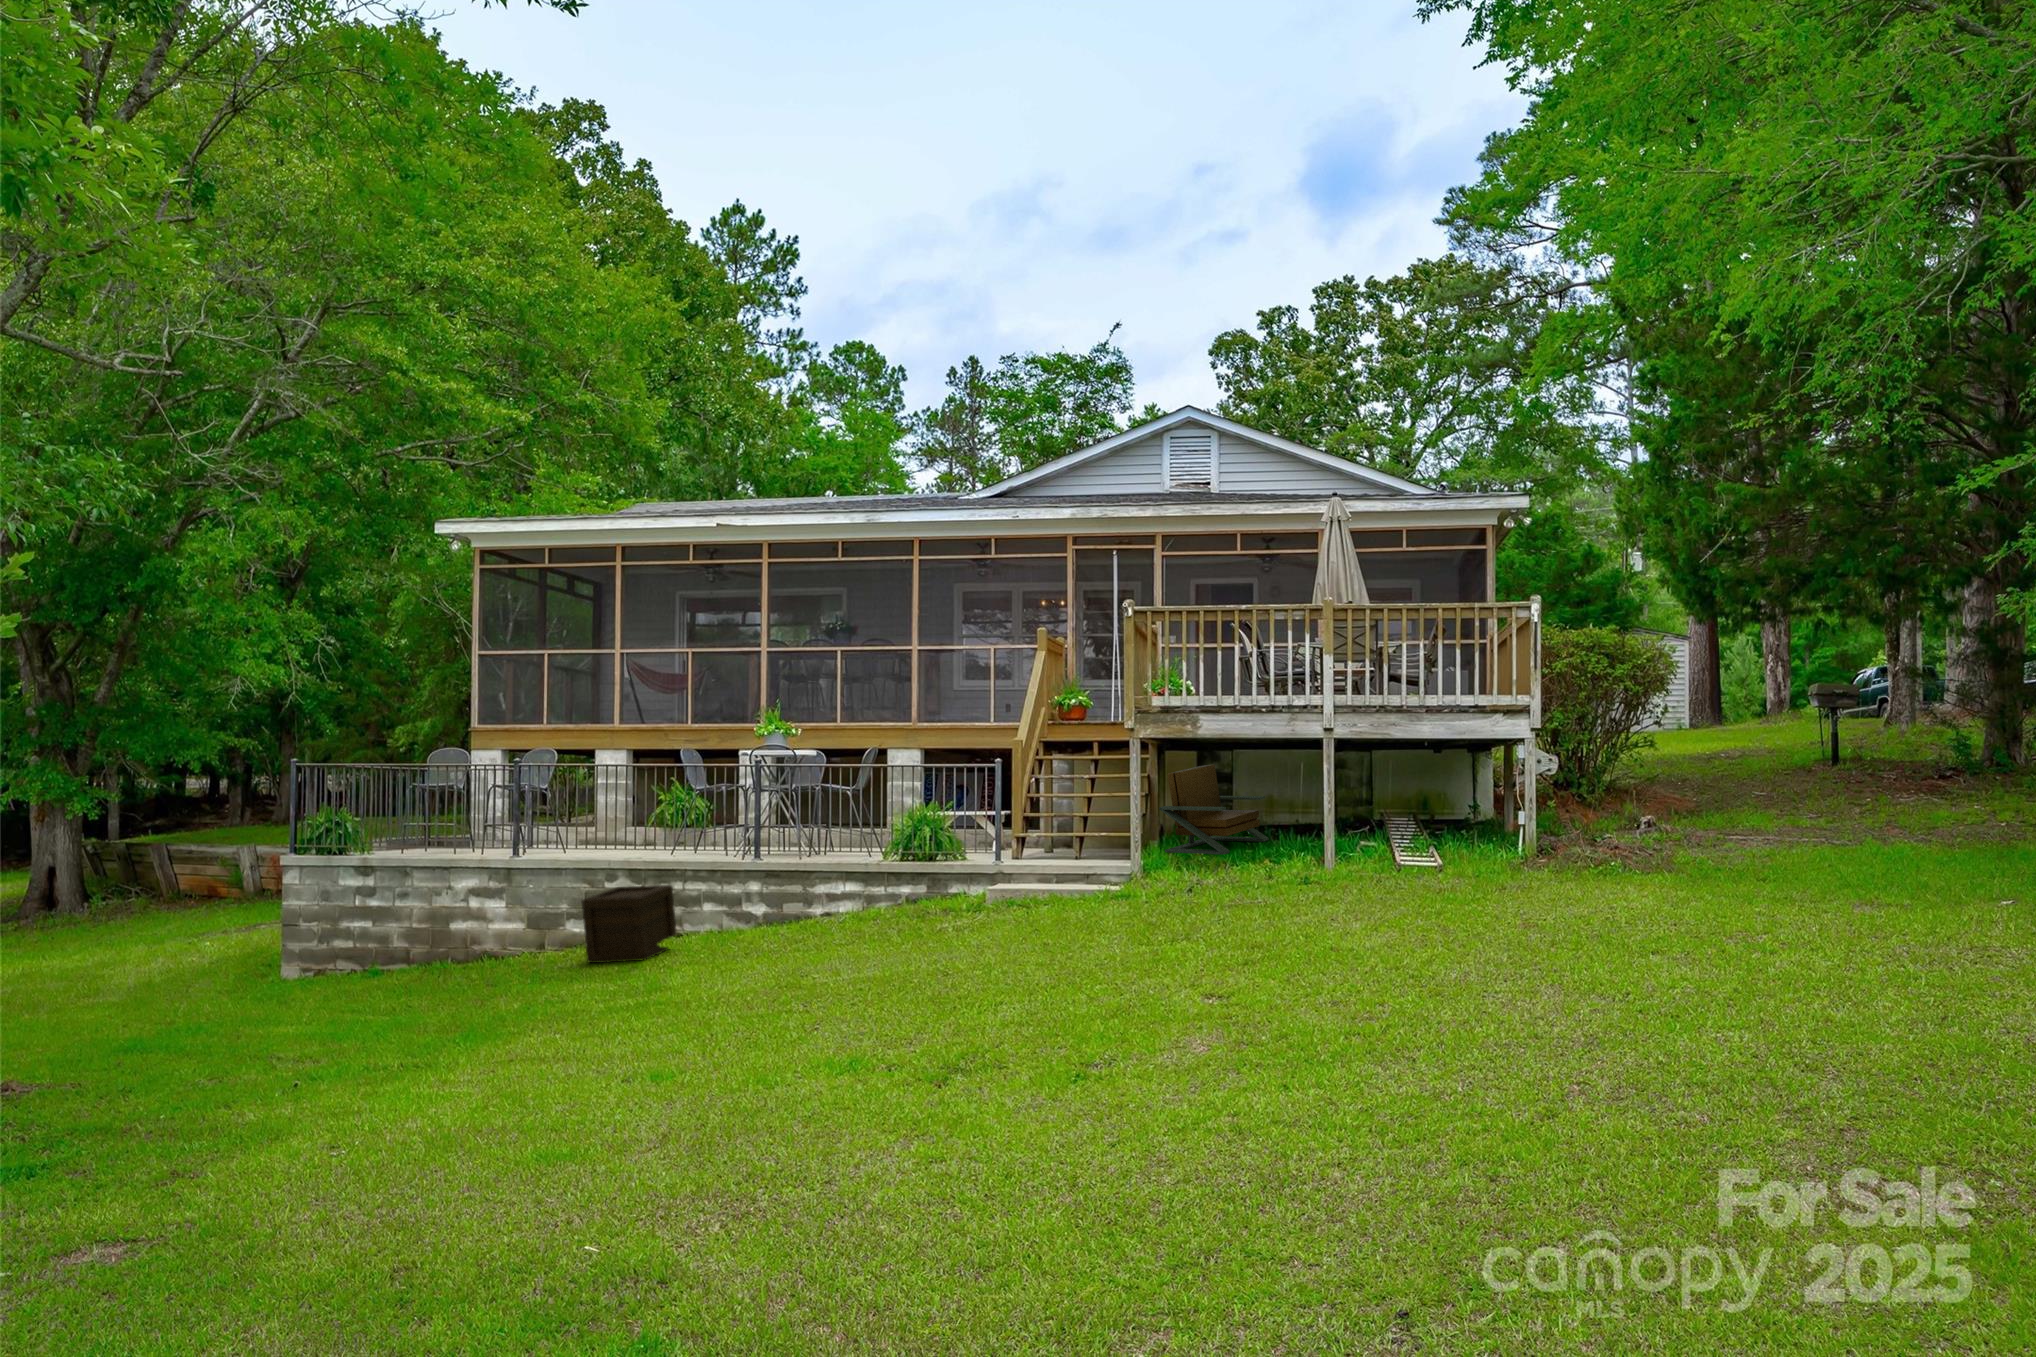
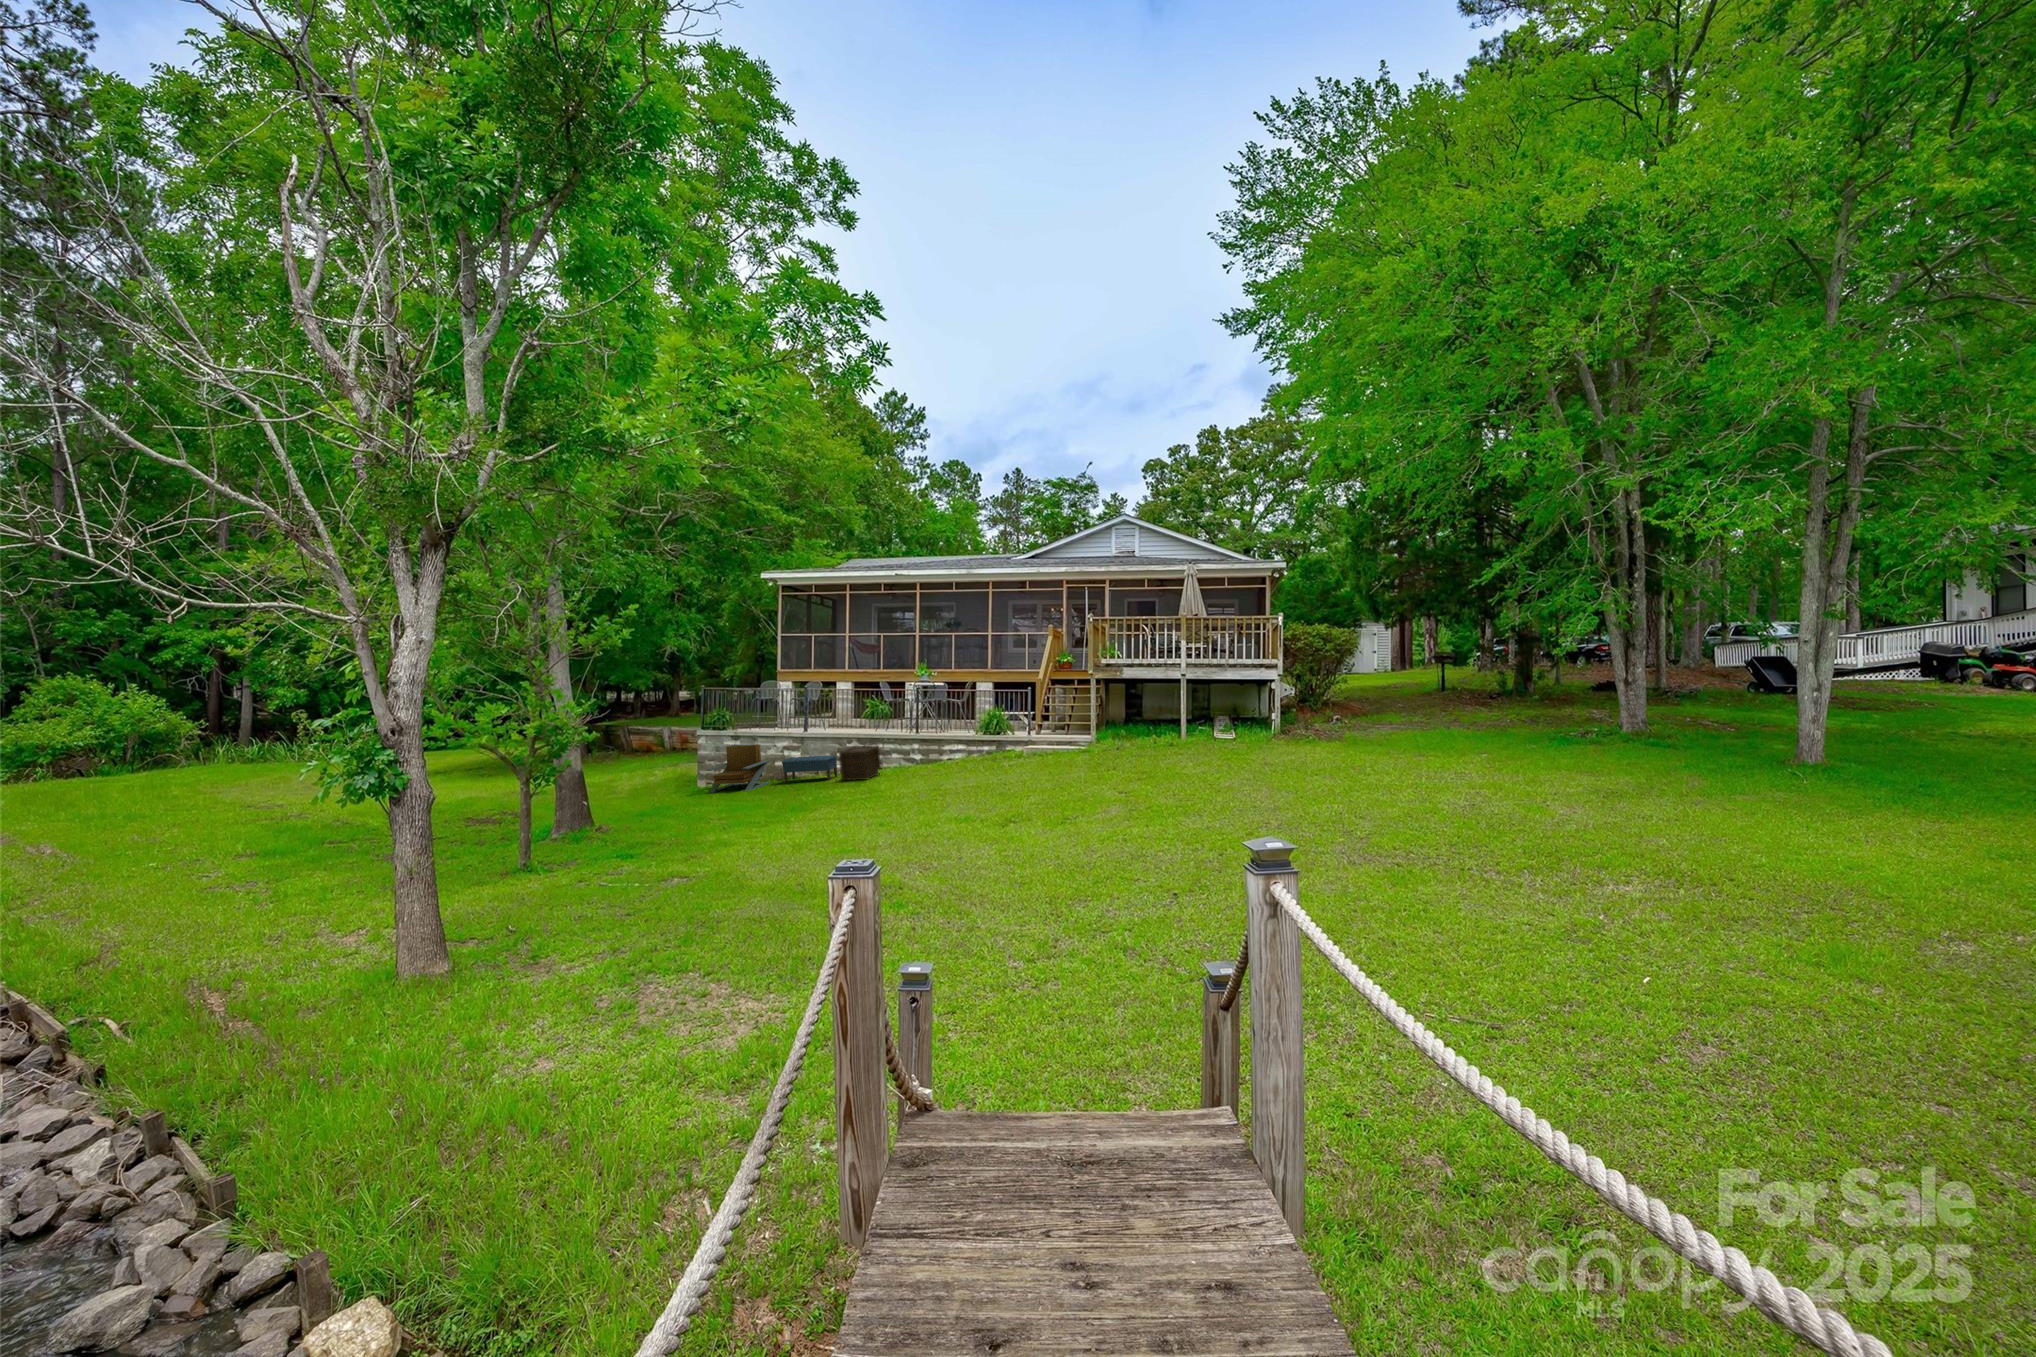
lounge chair: present [1159,764,1269,855] -> present [707,745,770,793]
bench: none [459,907,582,969] -> present [782,755,837,783]

